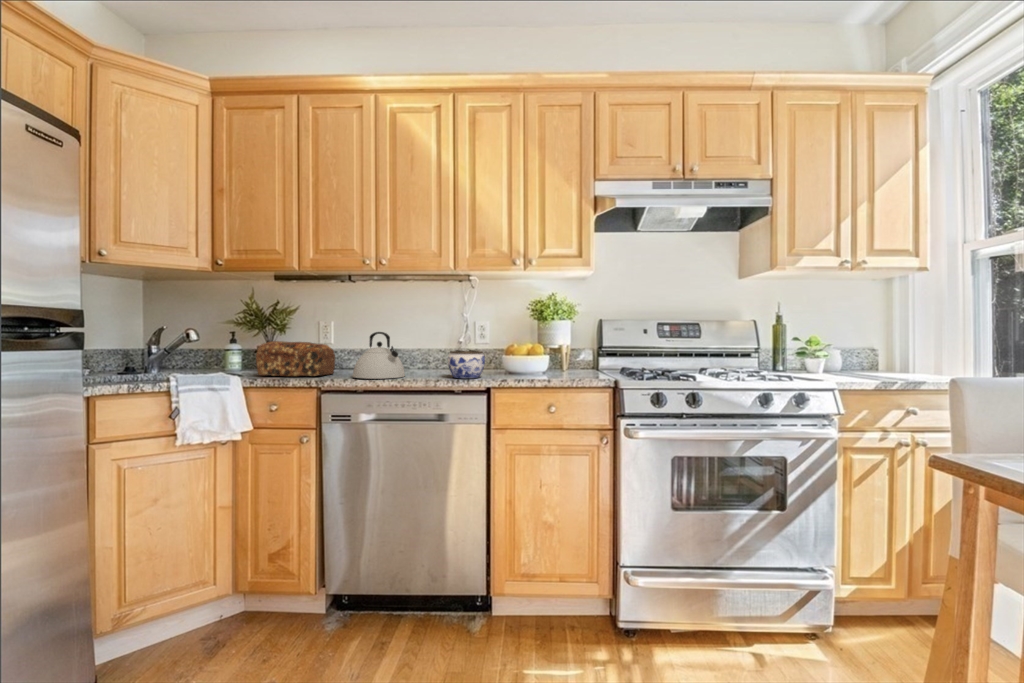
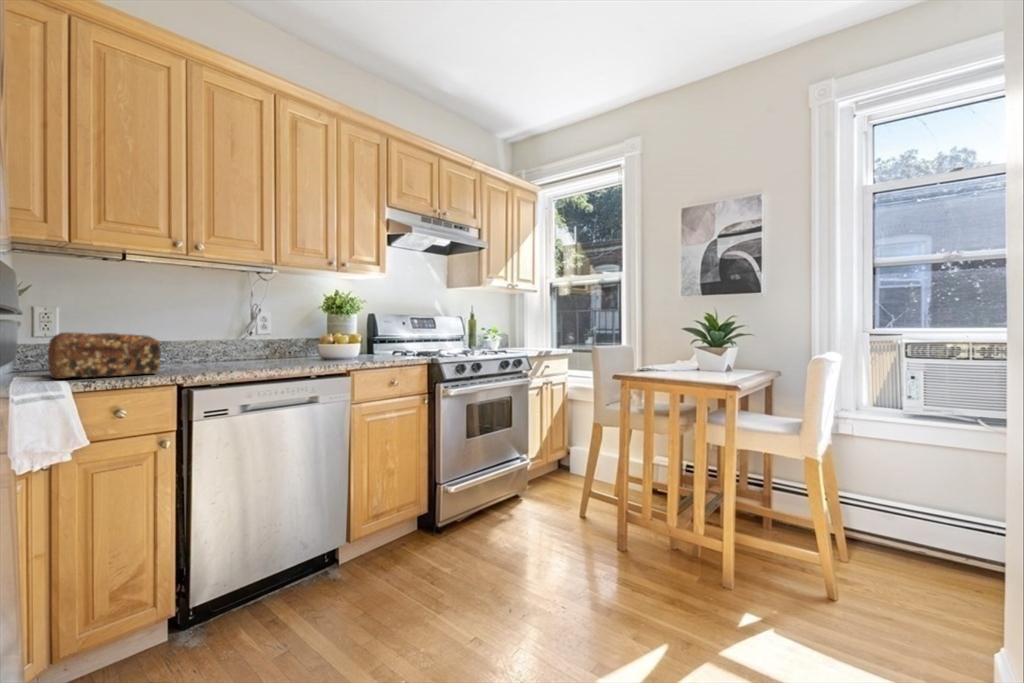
kettle: present [353,332,405,379] -> none [202,322,265,370]
jar: present [448,350,485,379] -> none [306,339,341,364]

